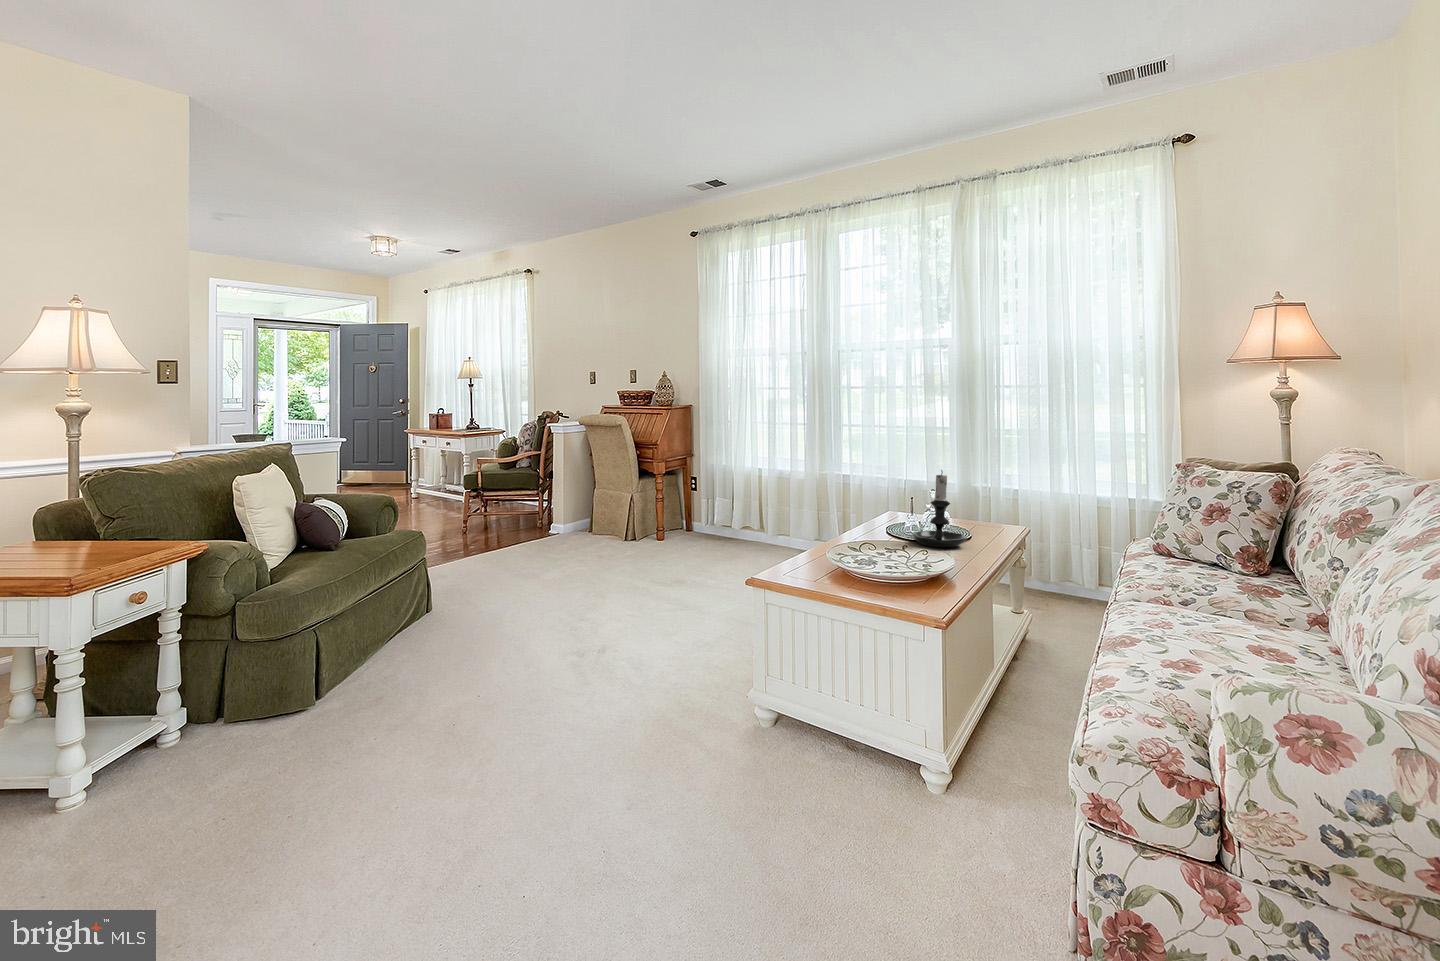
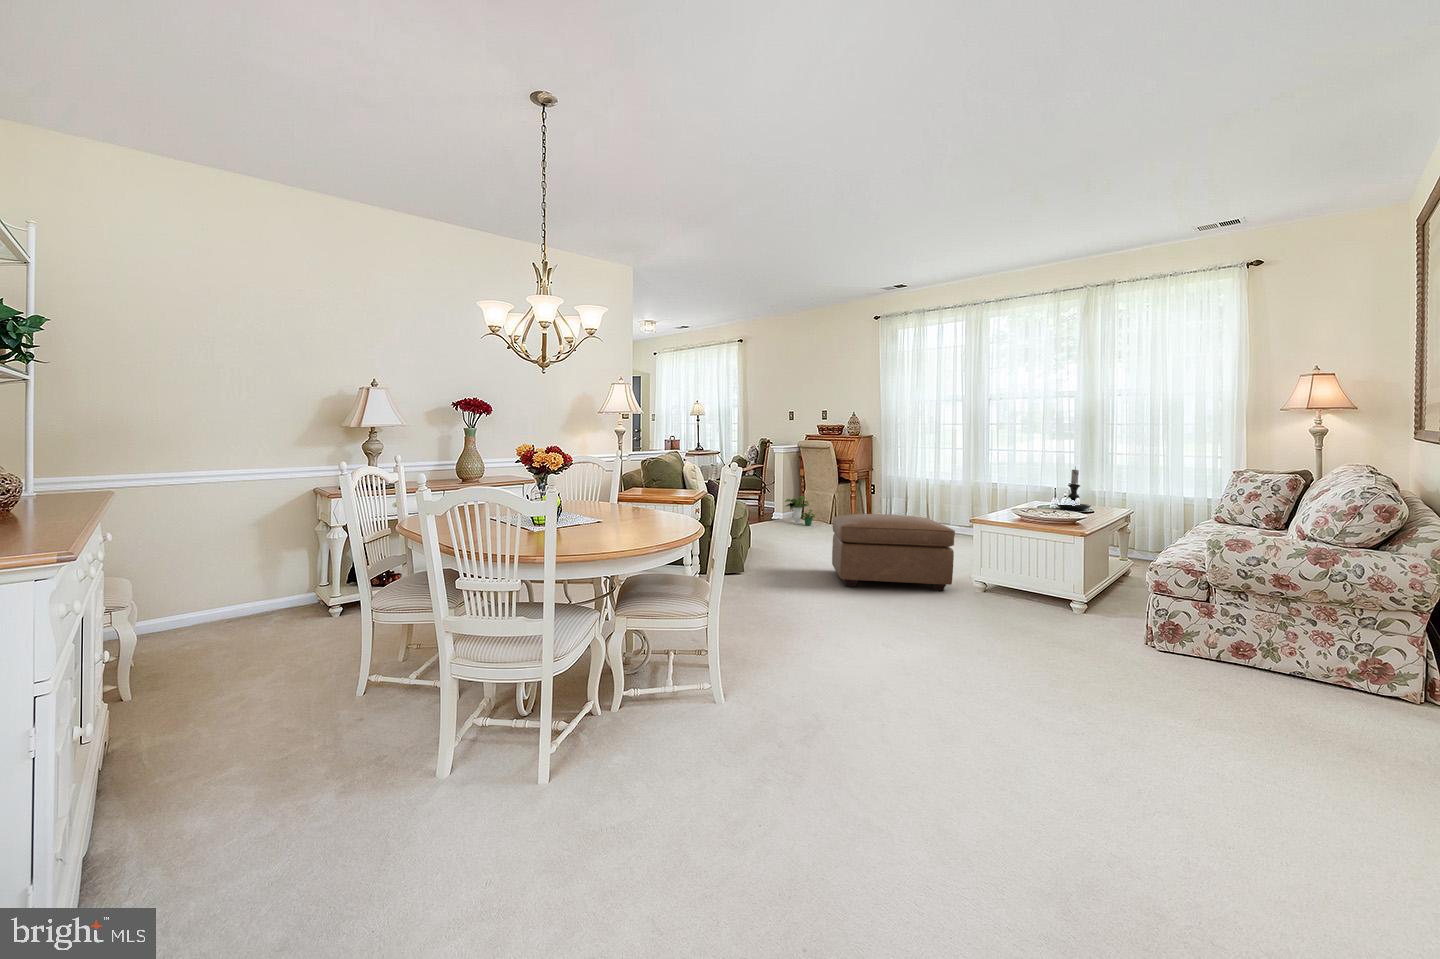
potted plant: none [559,500,607,544] -> present [785,496,815,525]
ottoman: none [506,568,727,725] -> present [832,514,955,591]

